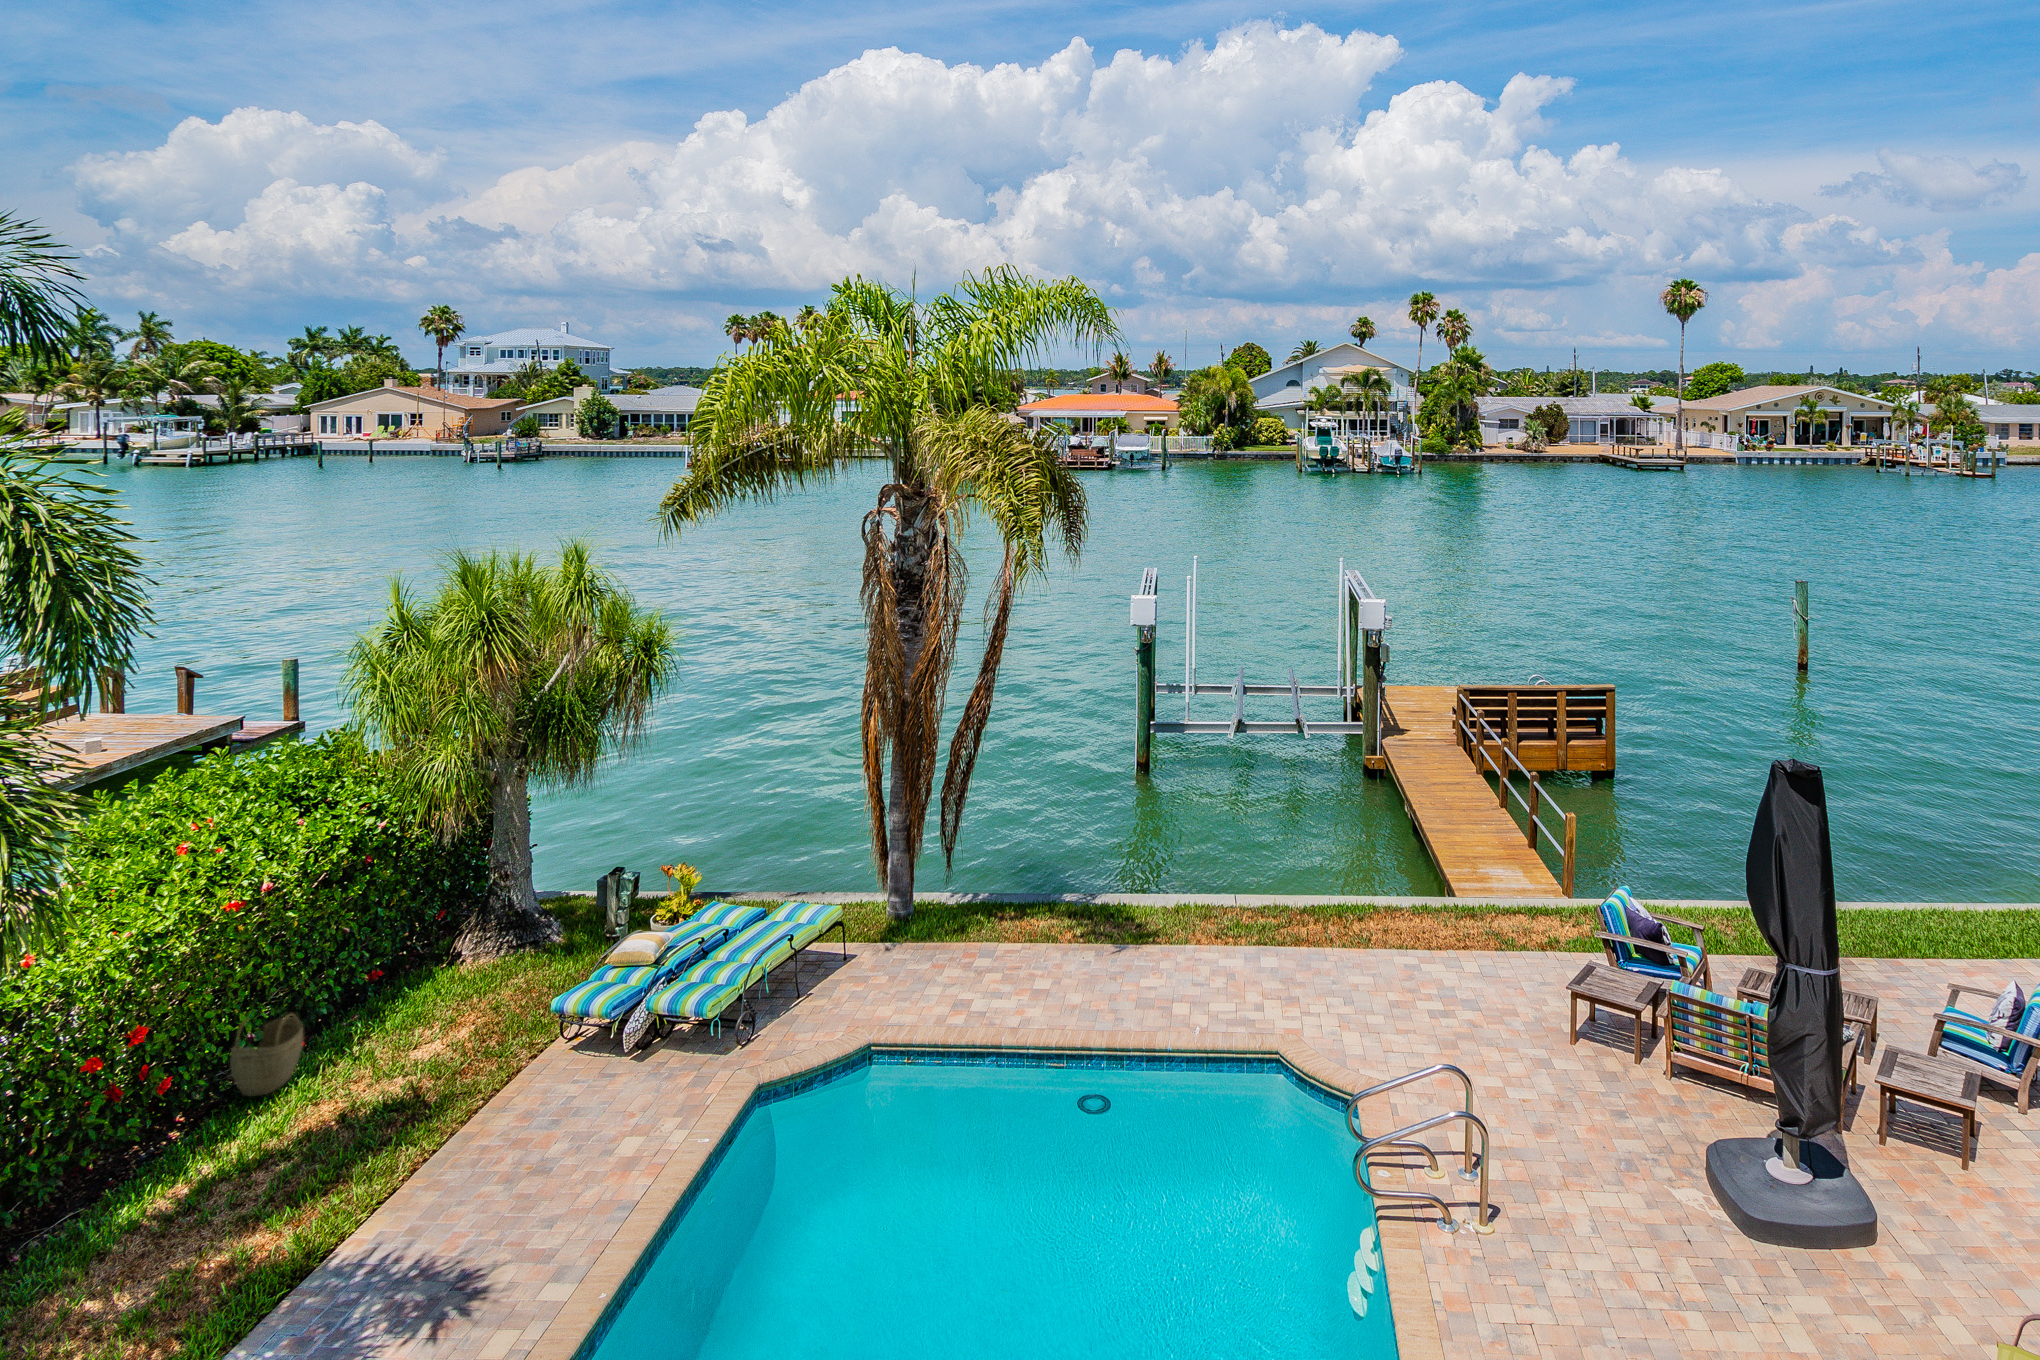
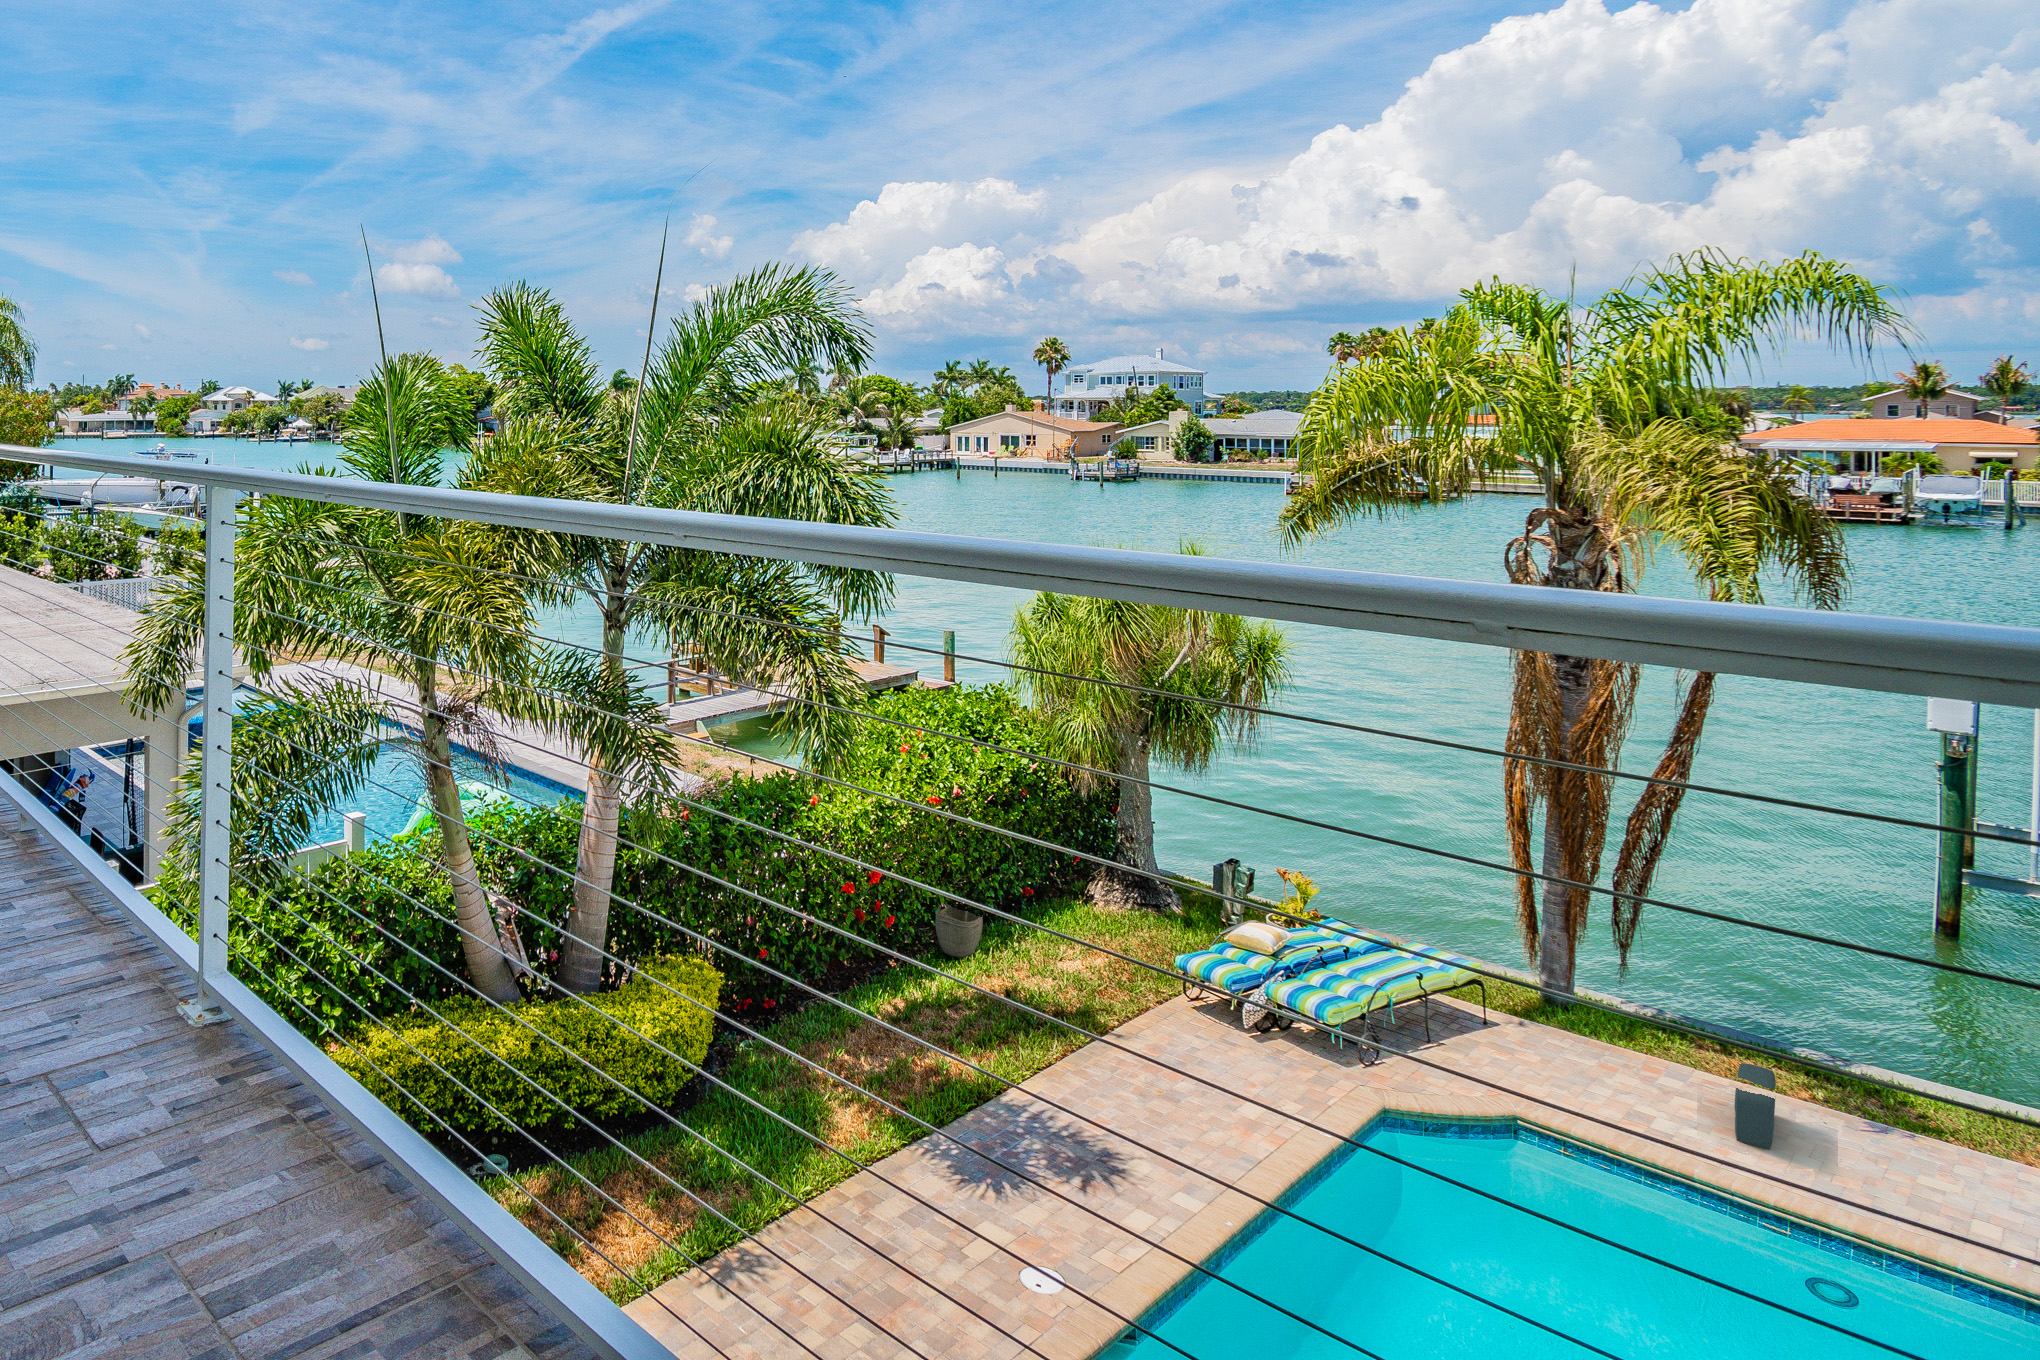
pouf: none [1024,926,1048,994] -> present [1735,1063,1776,1149]

